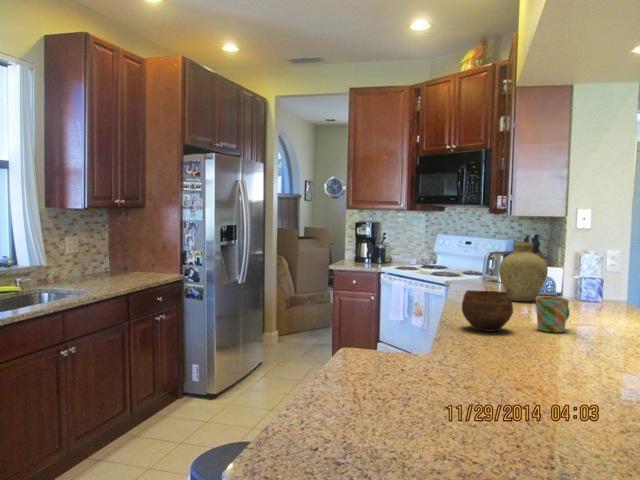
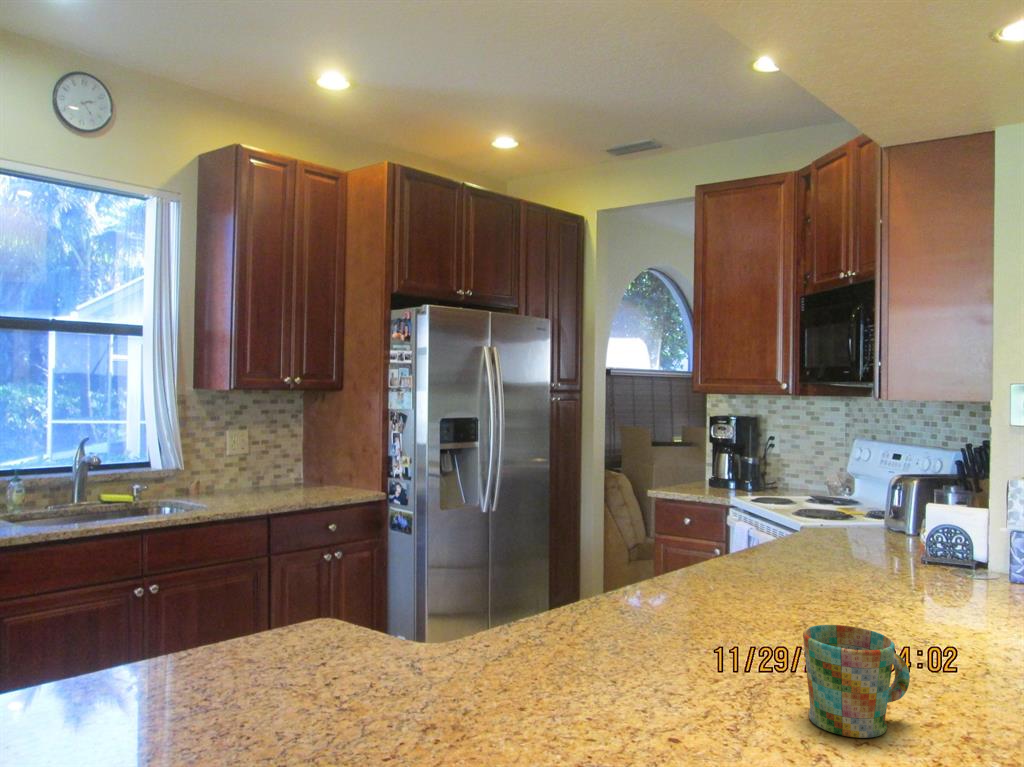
vase: present [499,242,548,301] -> none [853,461,967,597]
bowl: present [462,290,513,332] -> none [602,593,730,712]

